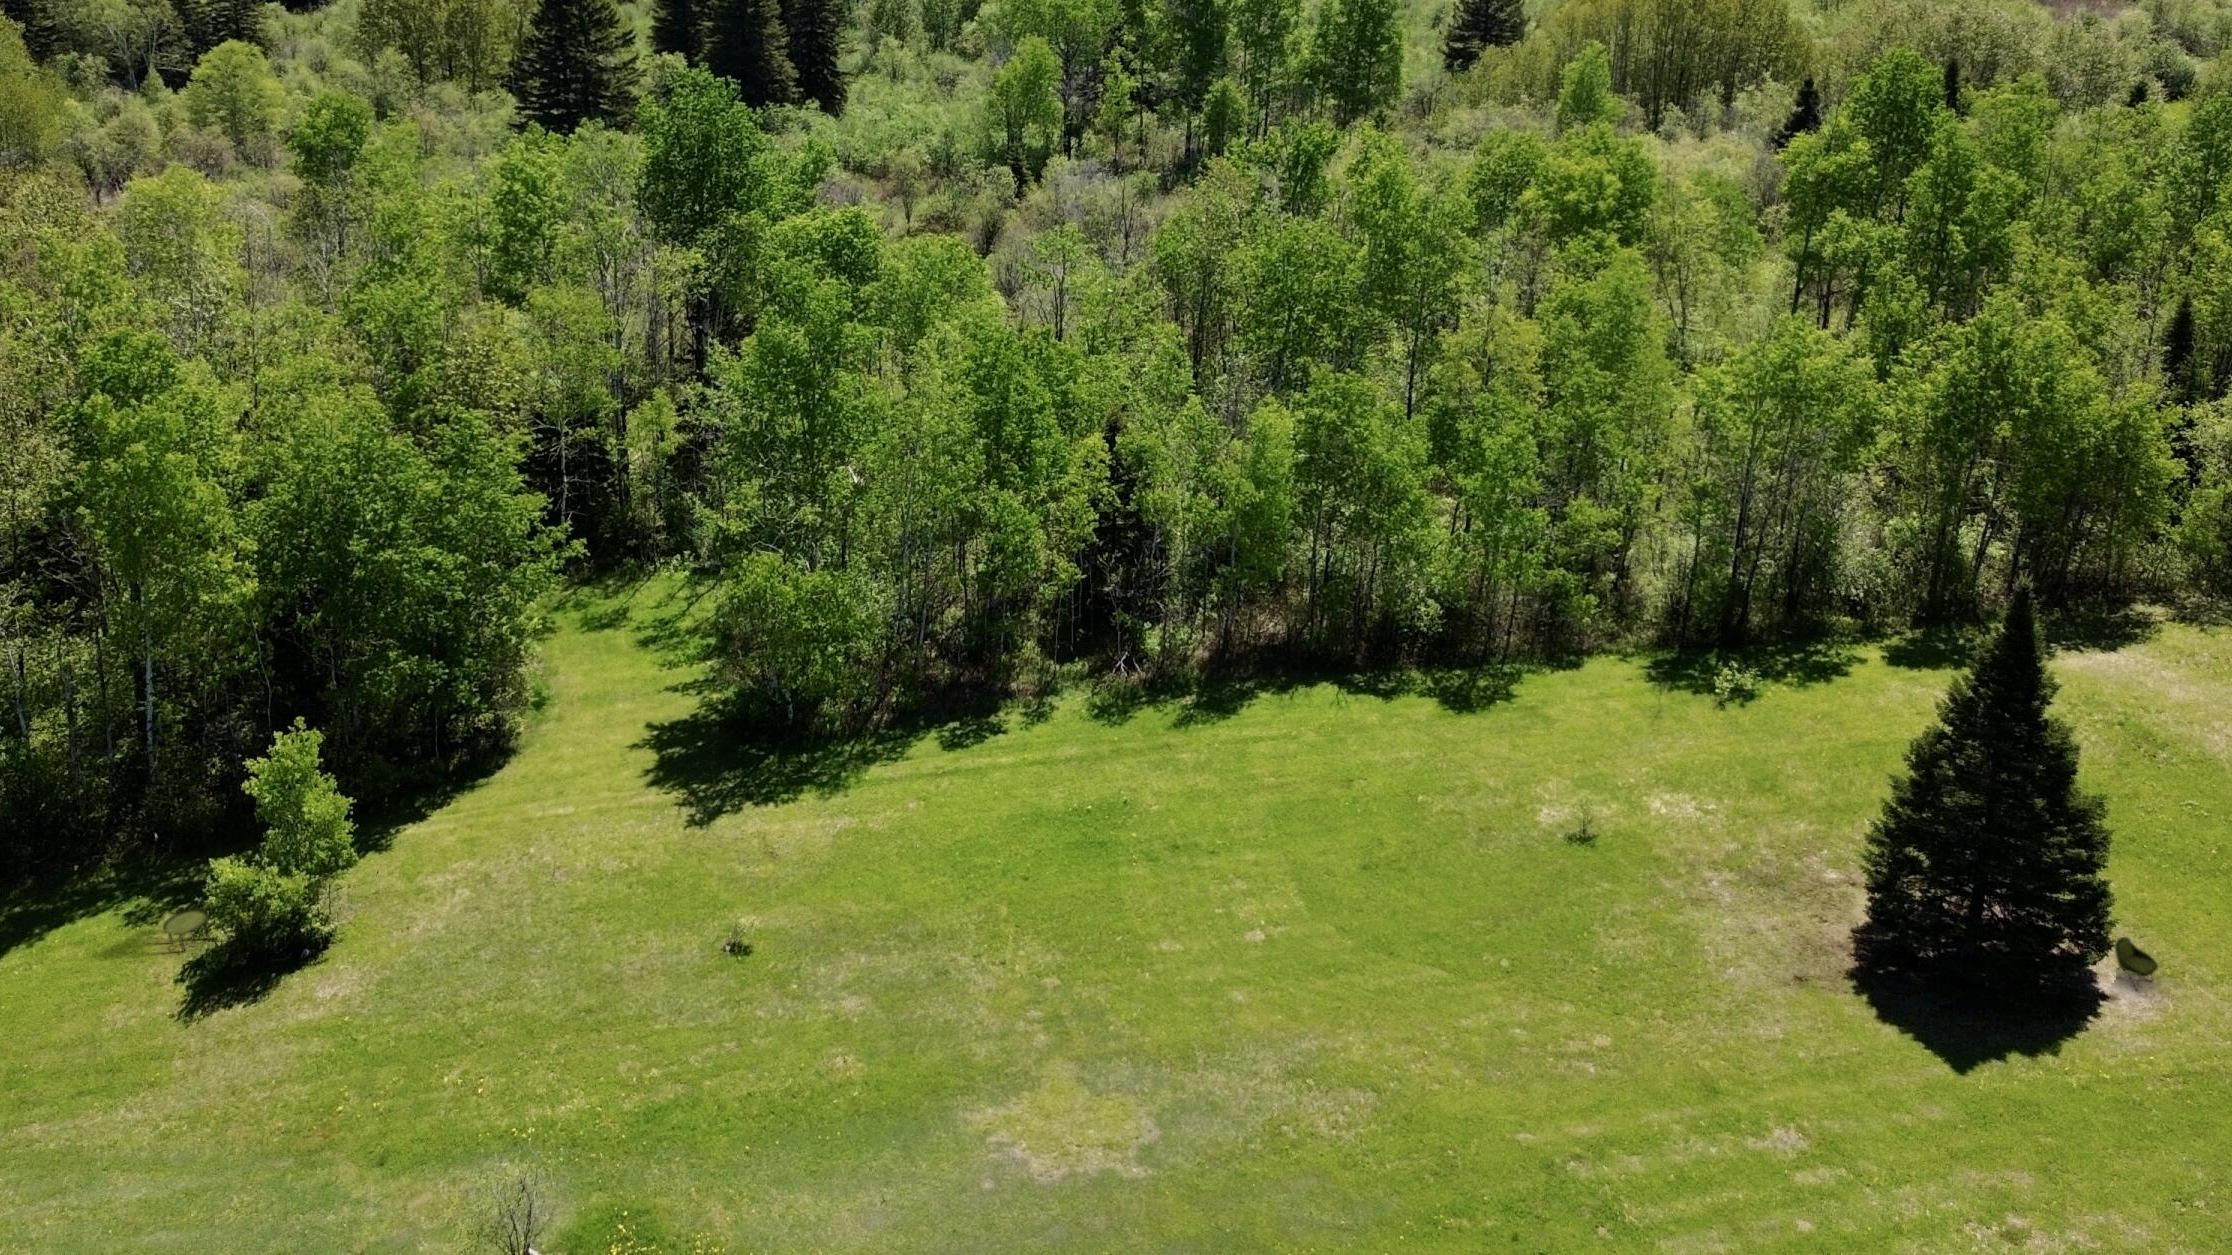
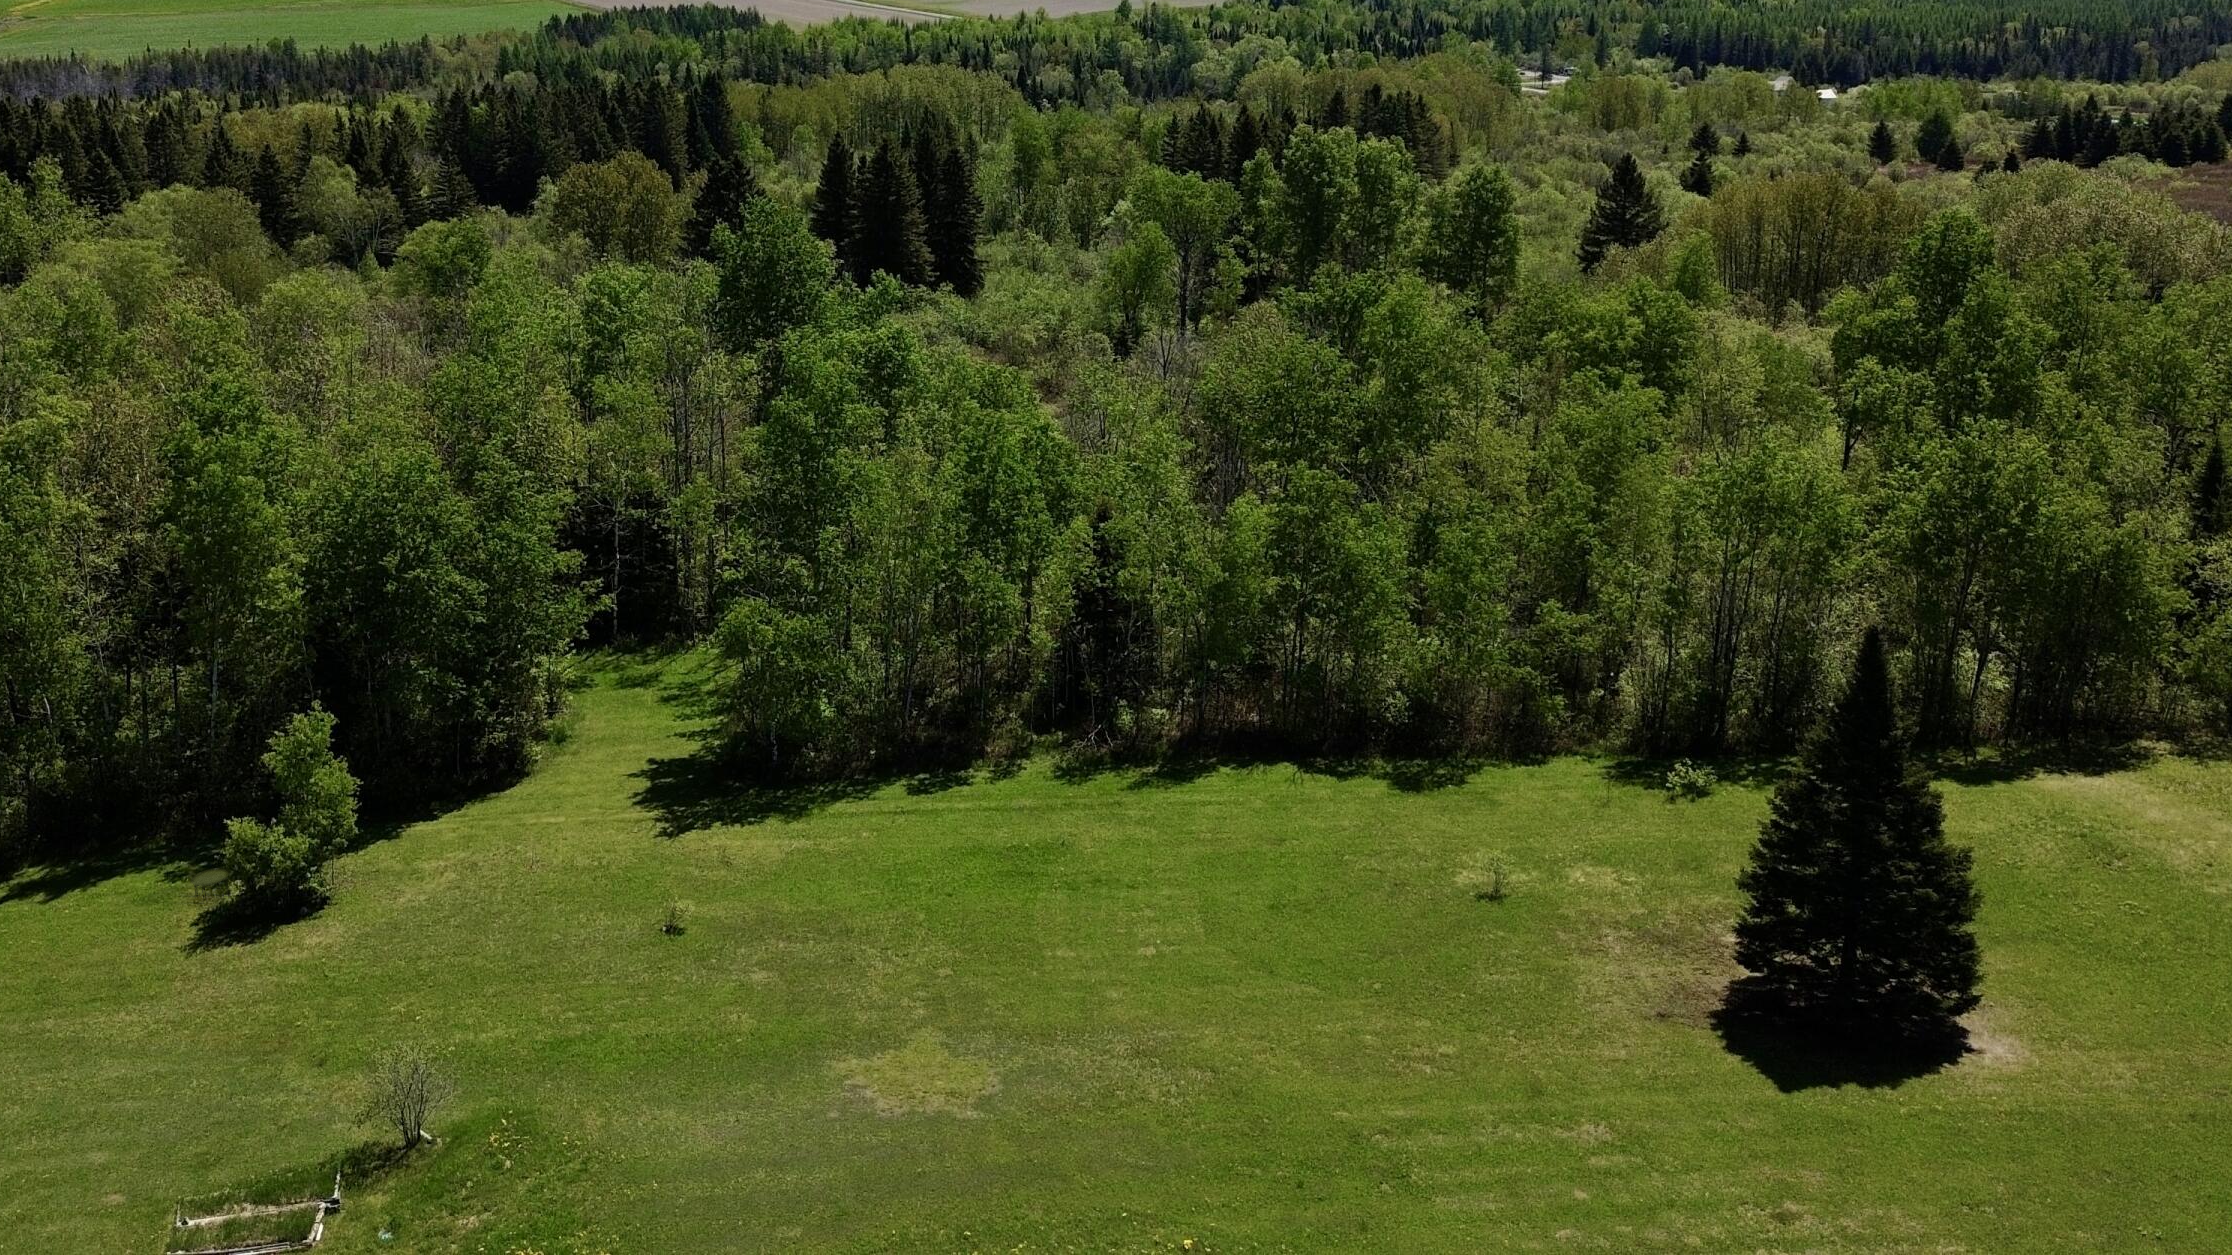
lounge chair: present [2115,937,2158,979] -> none [2028,1011,2081,1067]

